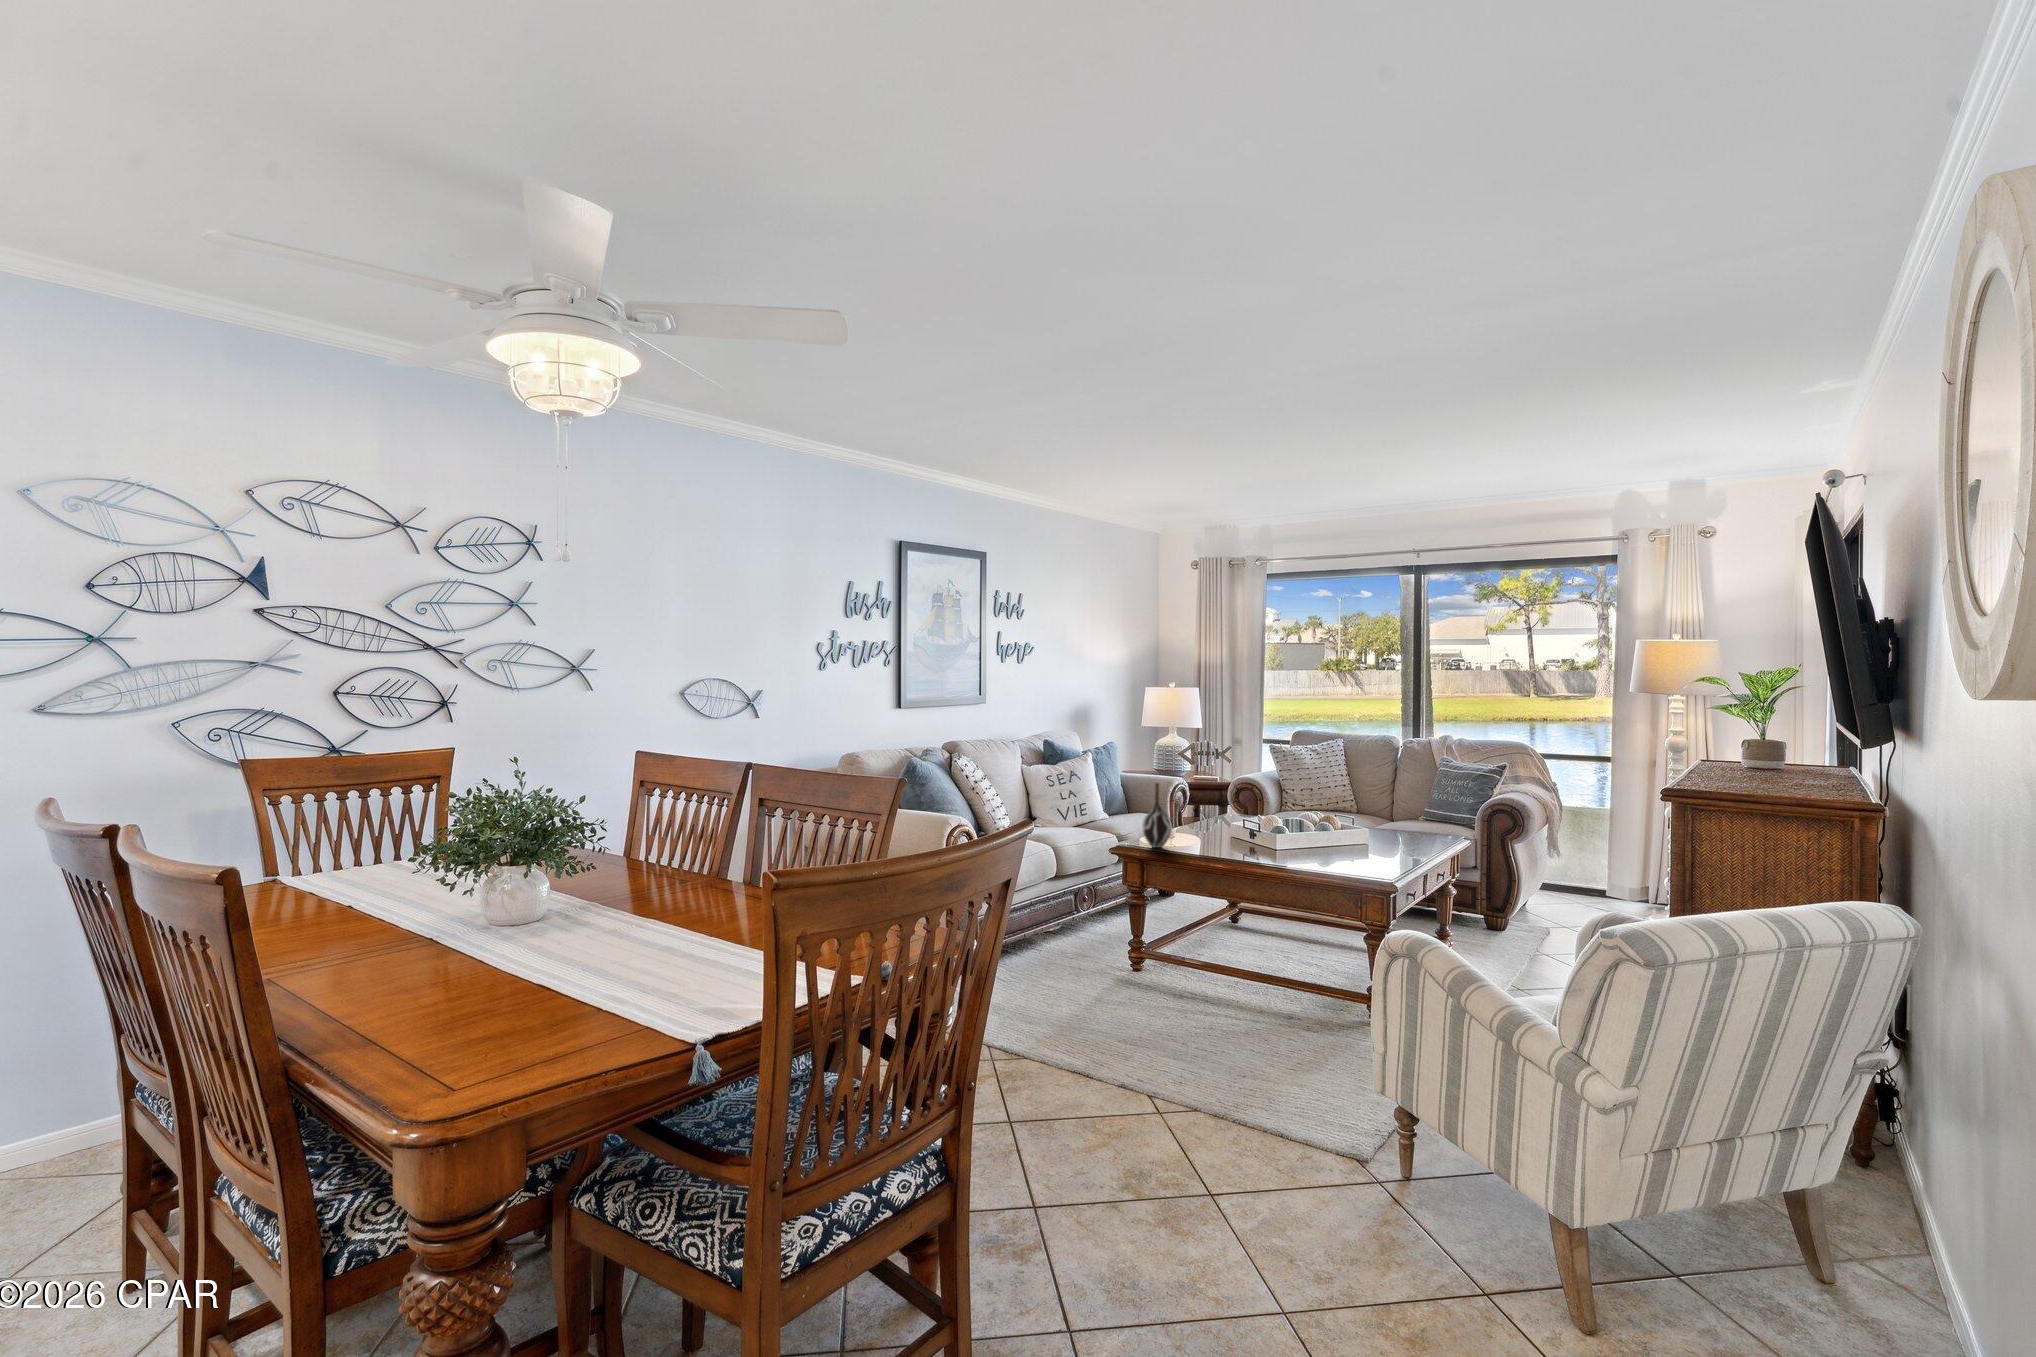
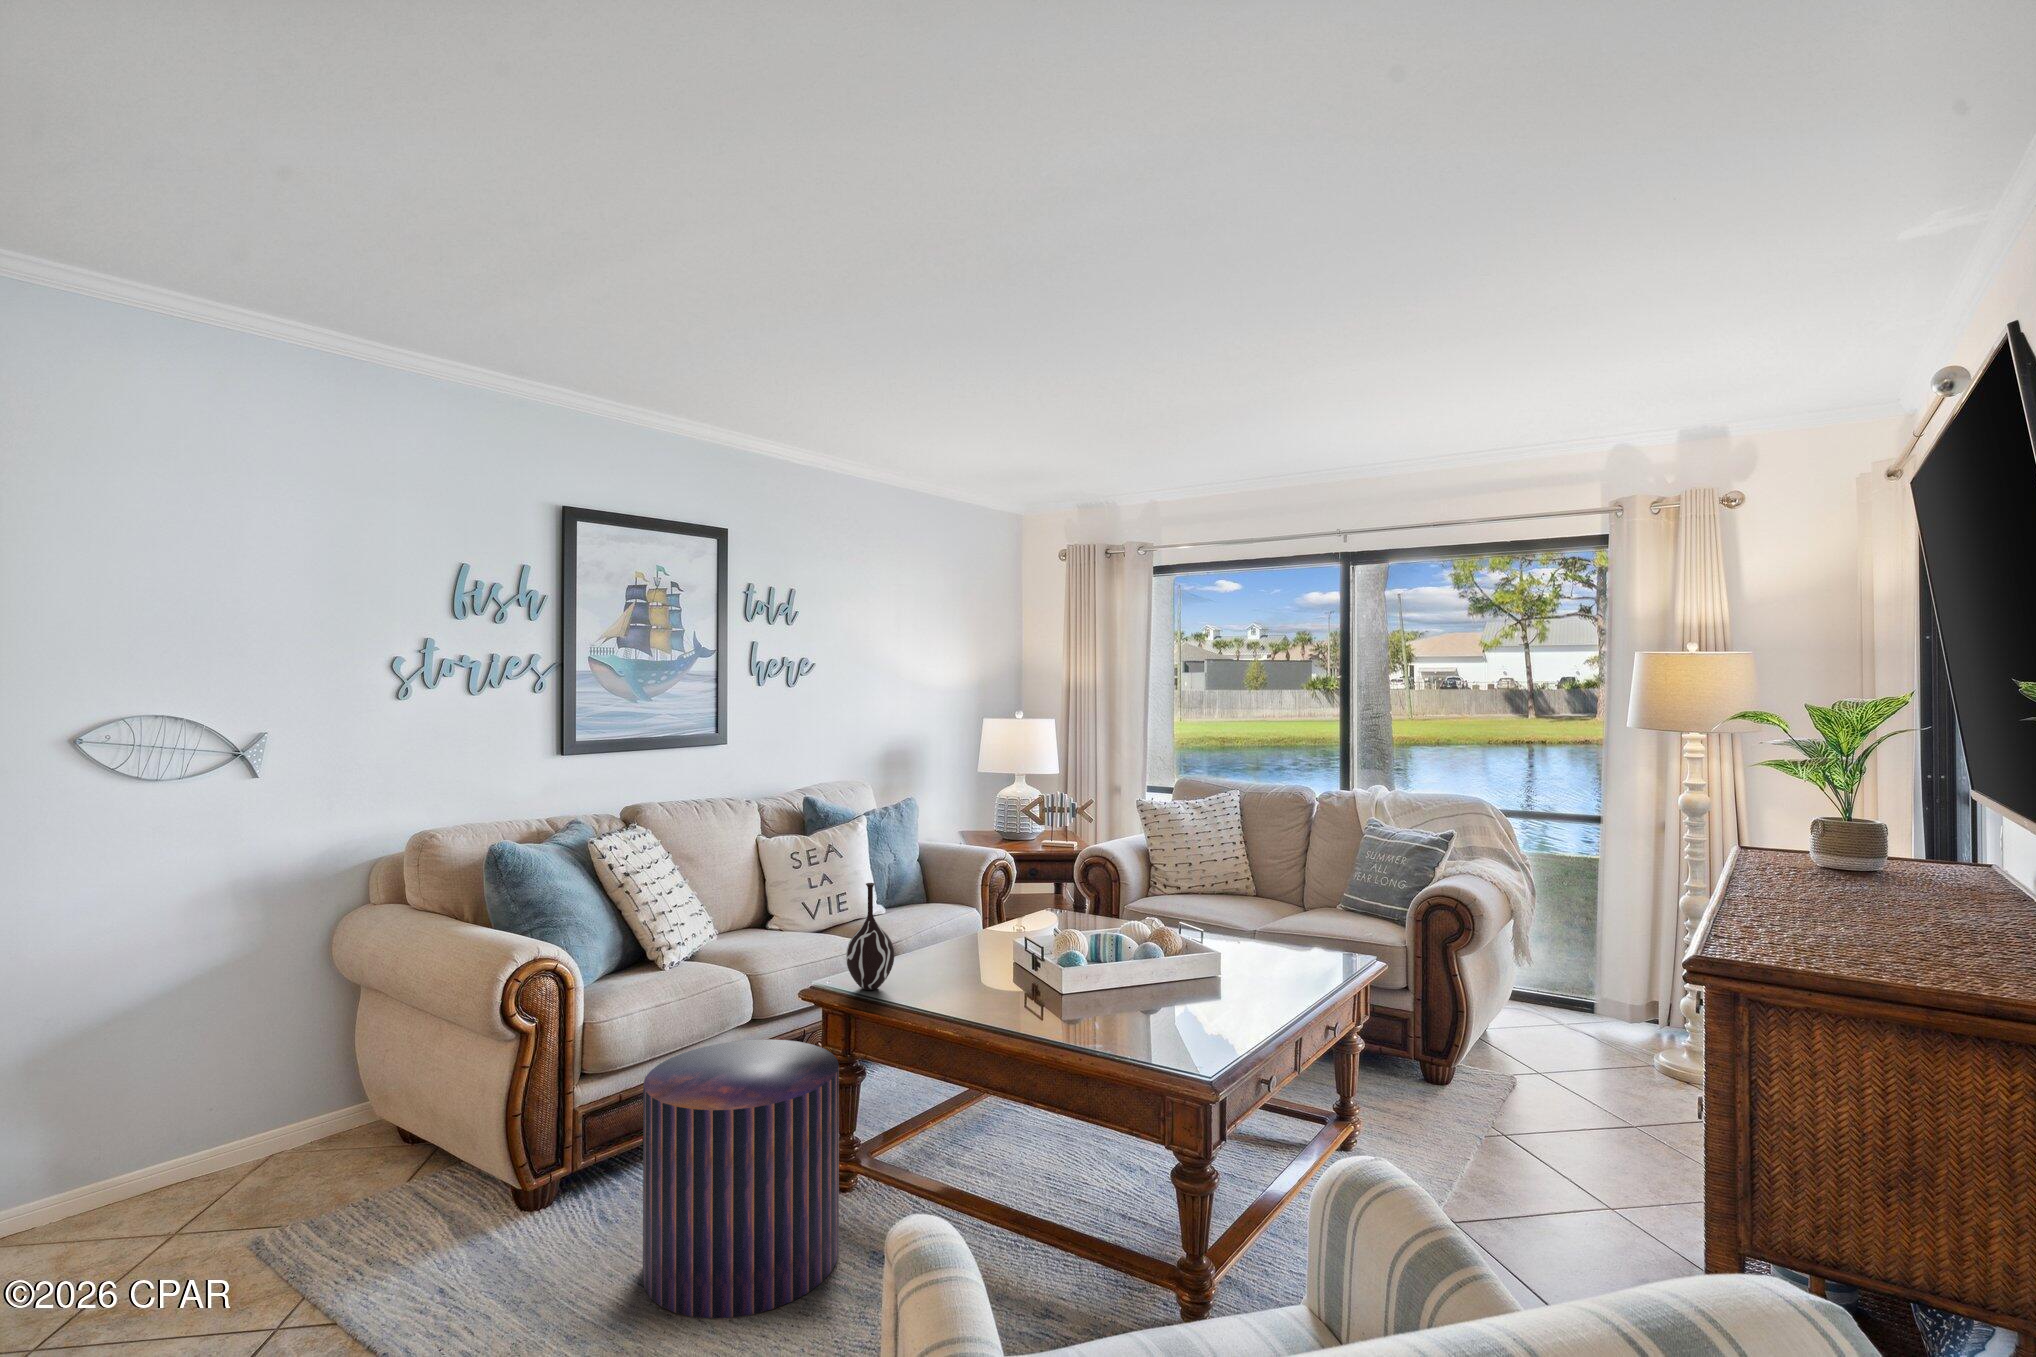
pouf: none [1048,876,1158,1017] -> present [643,1039,839,1318]

